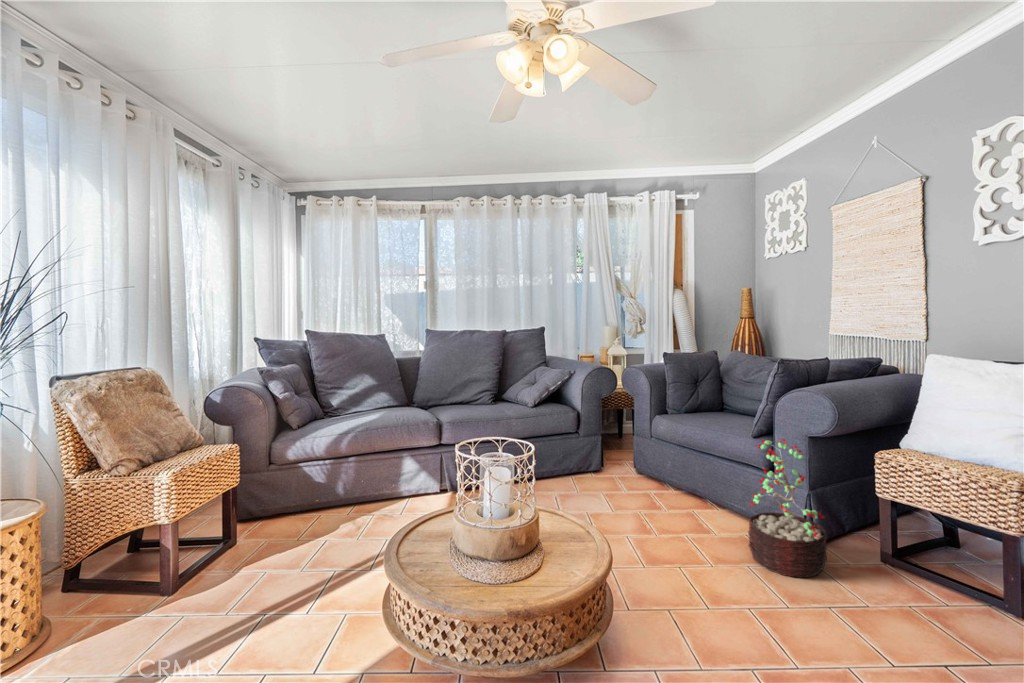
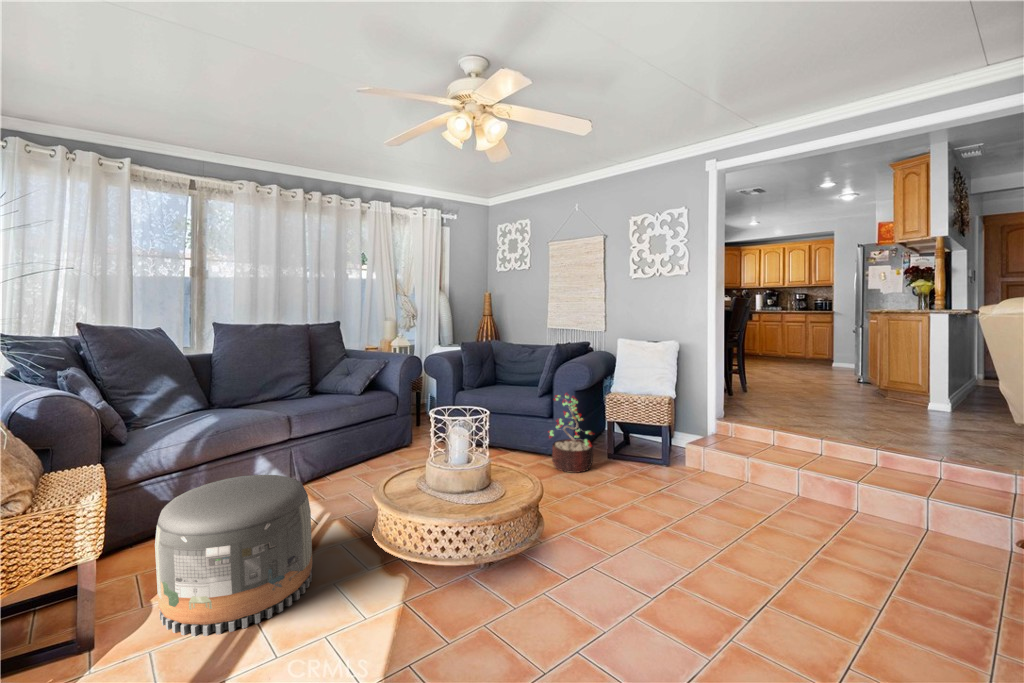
pouf: none [206,475,353,630] -> present [155,475,312,636]

